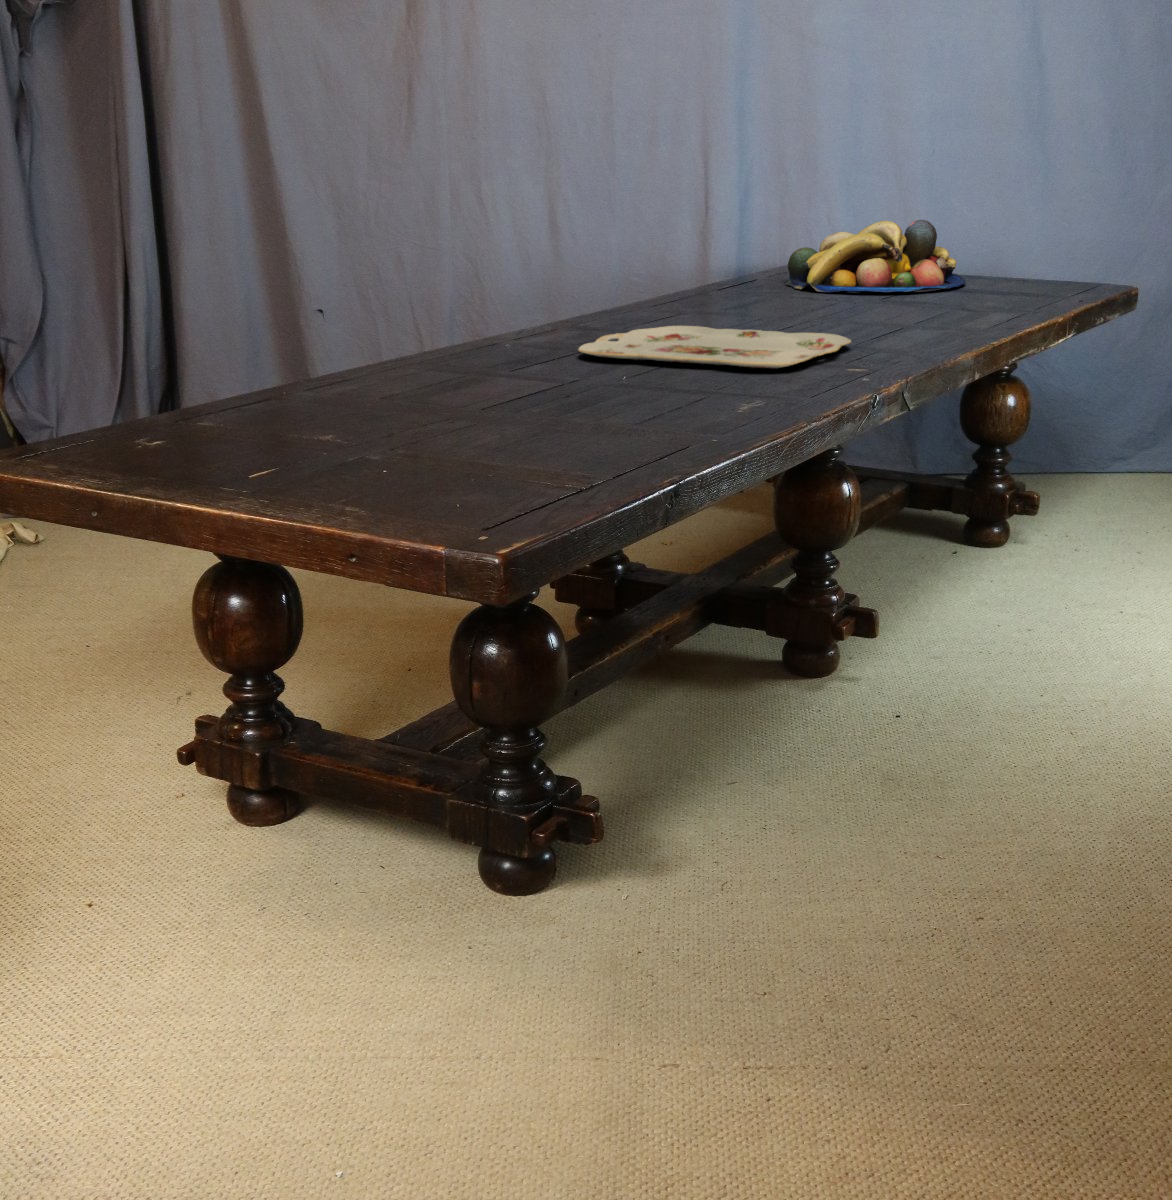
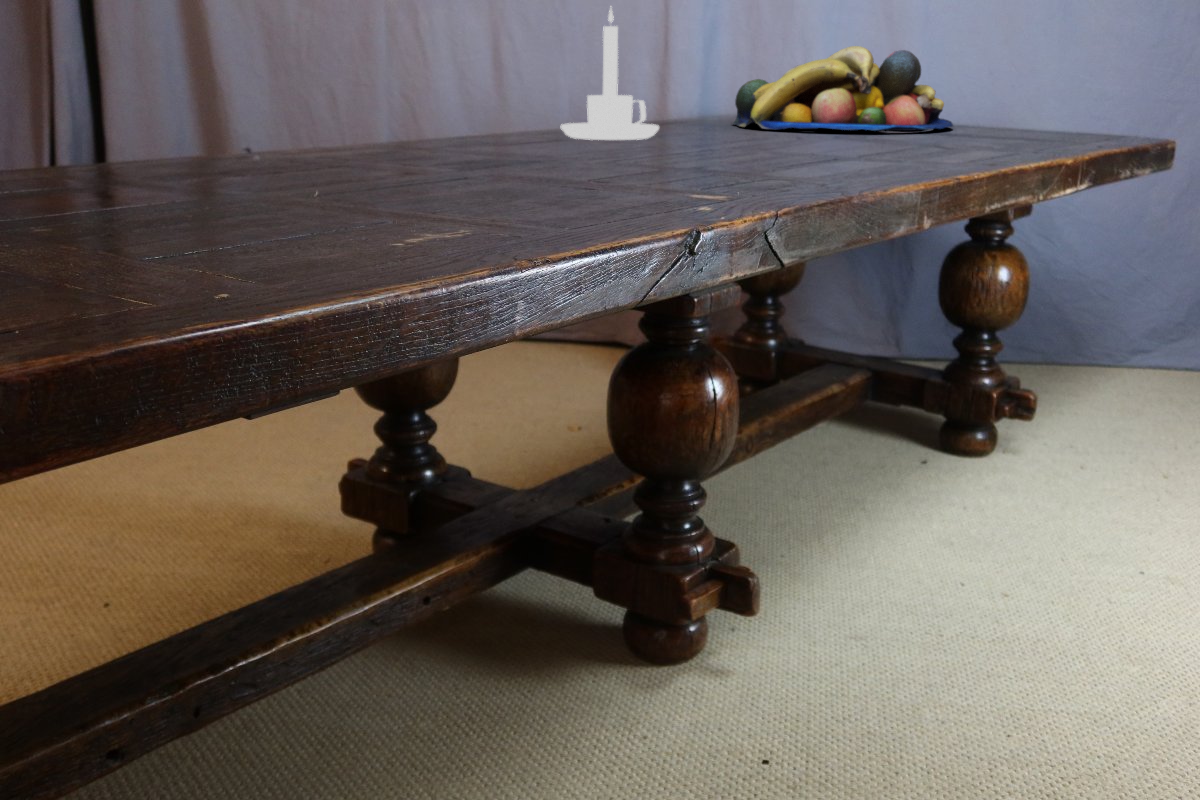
candle holder: none [677,210,752,314] -> present [561,8,659,140]
serving tray: present [578,326,851,369] -> none [333,143,745,188]

